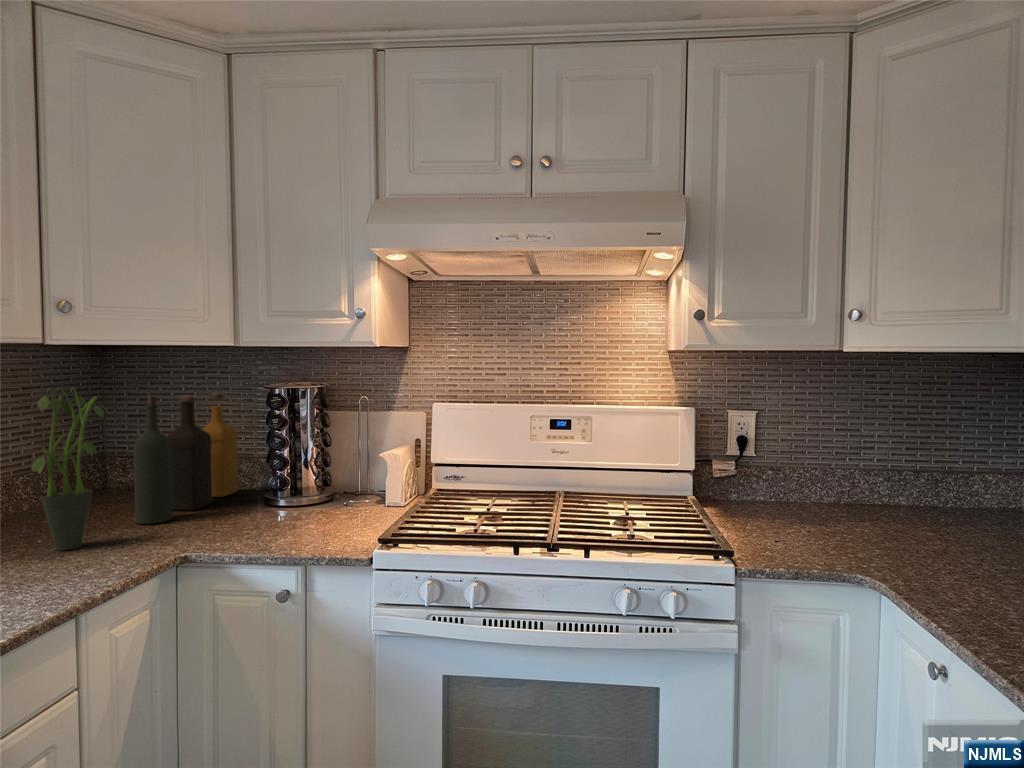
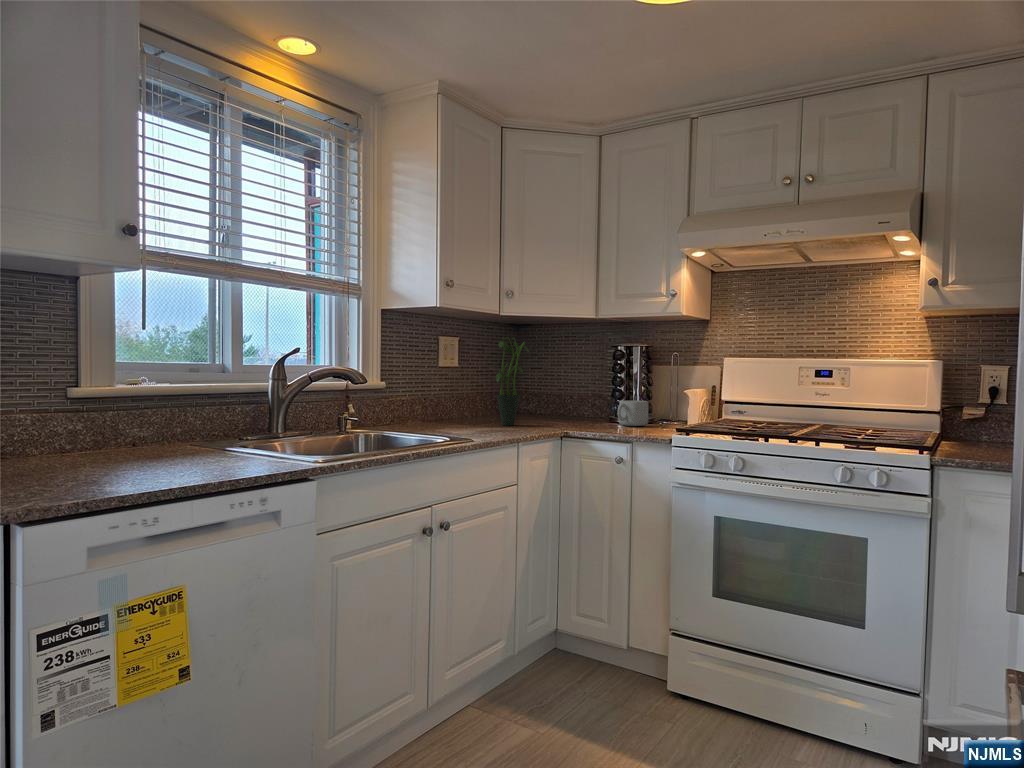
bottle: present [134,392,238,524] -> none [537,347,593,422]
mug: none [278,473,327,517] -> present [617,400,648,426]

